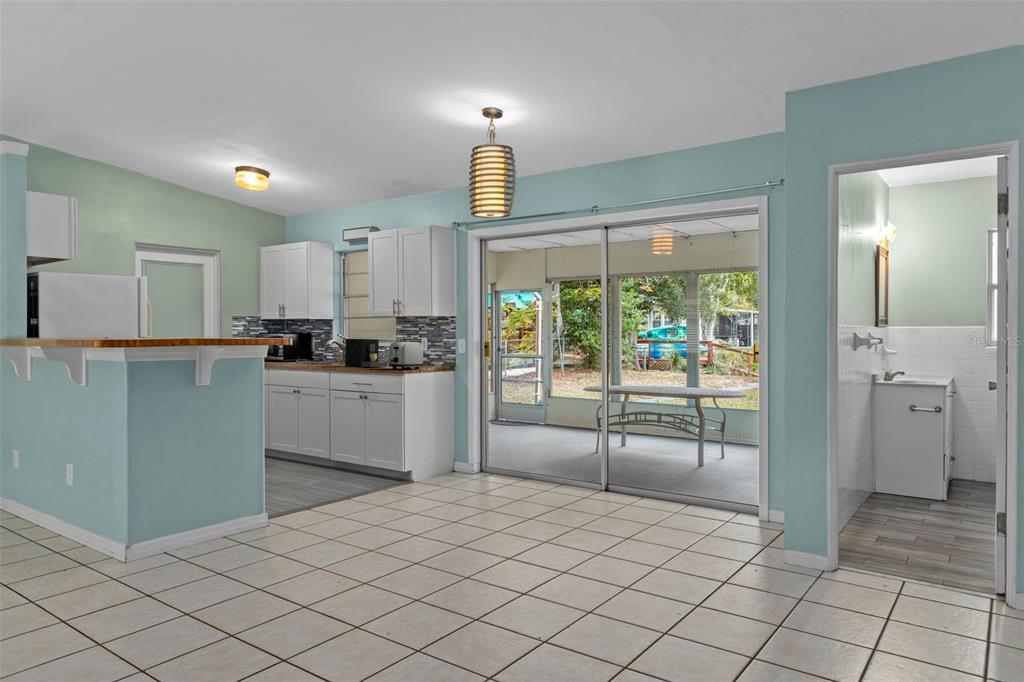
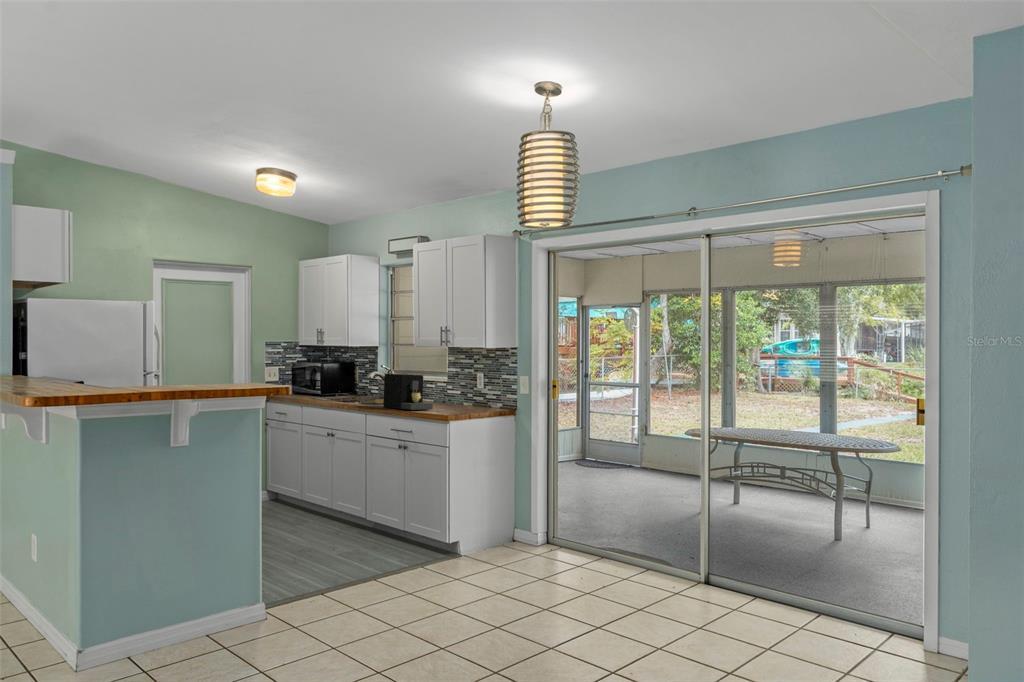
toaster: present [389,342,423,370] -> none [431,380,475,415]

